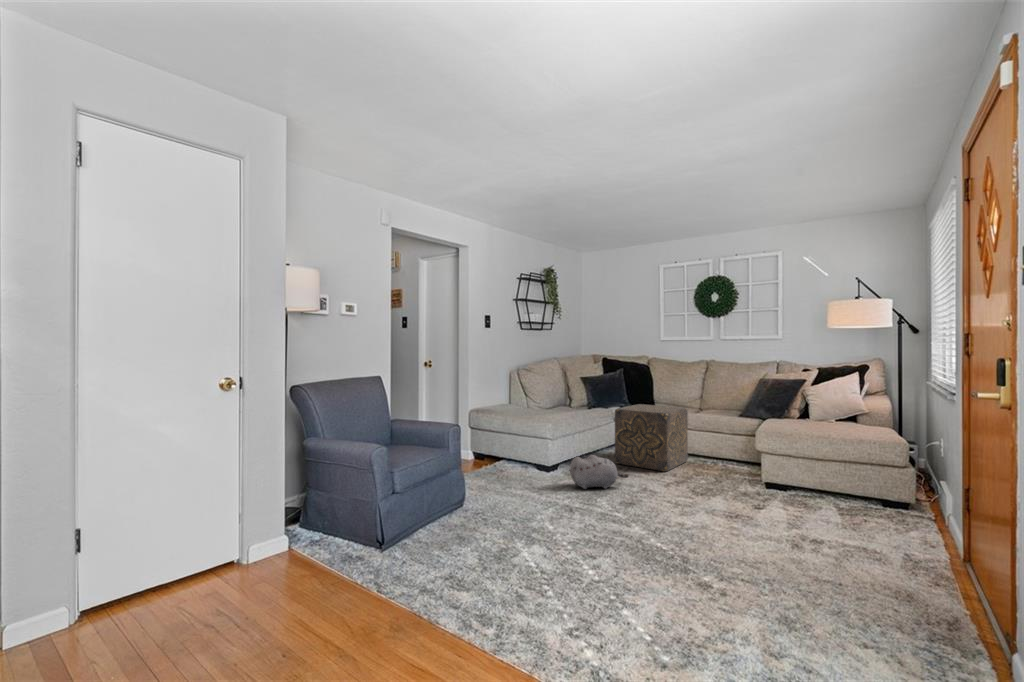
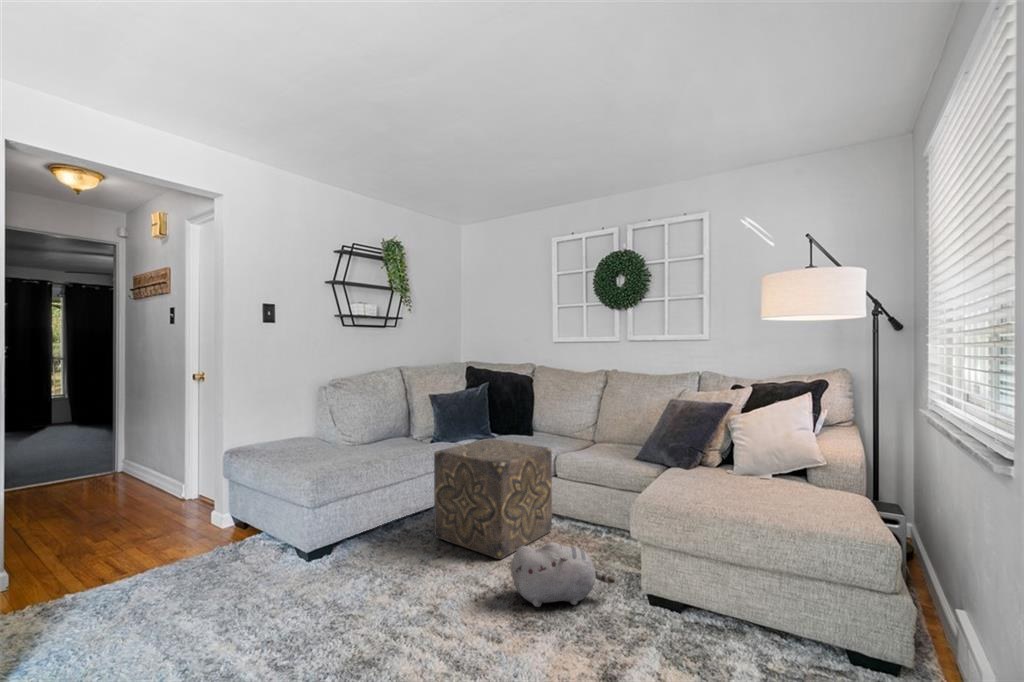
plush toy: present [570,455,628,489] -> present [511,542,615,607]

